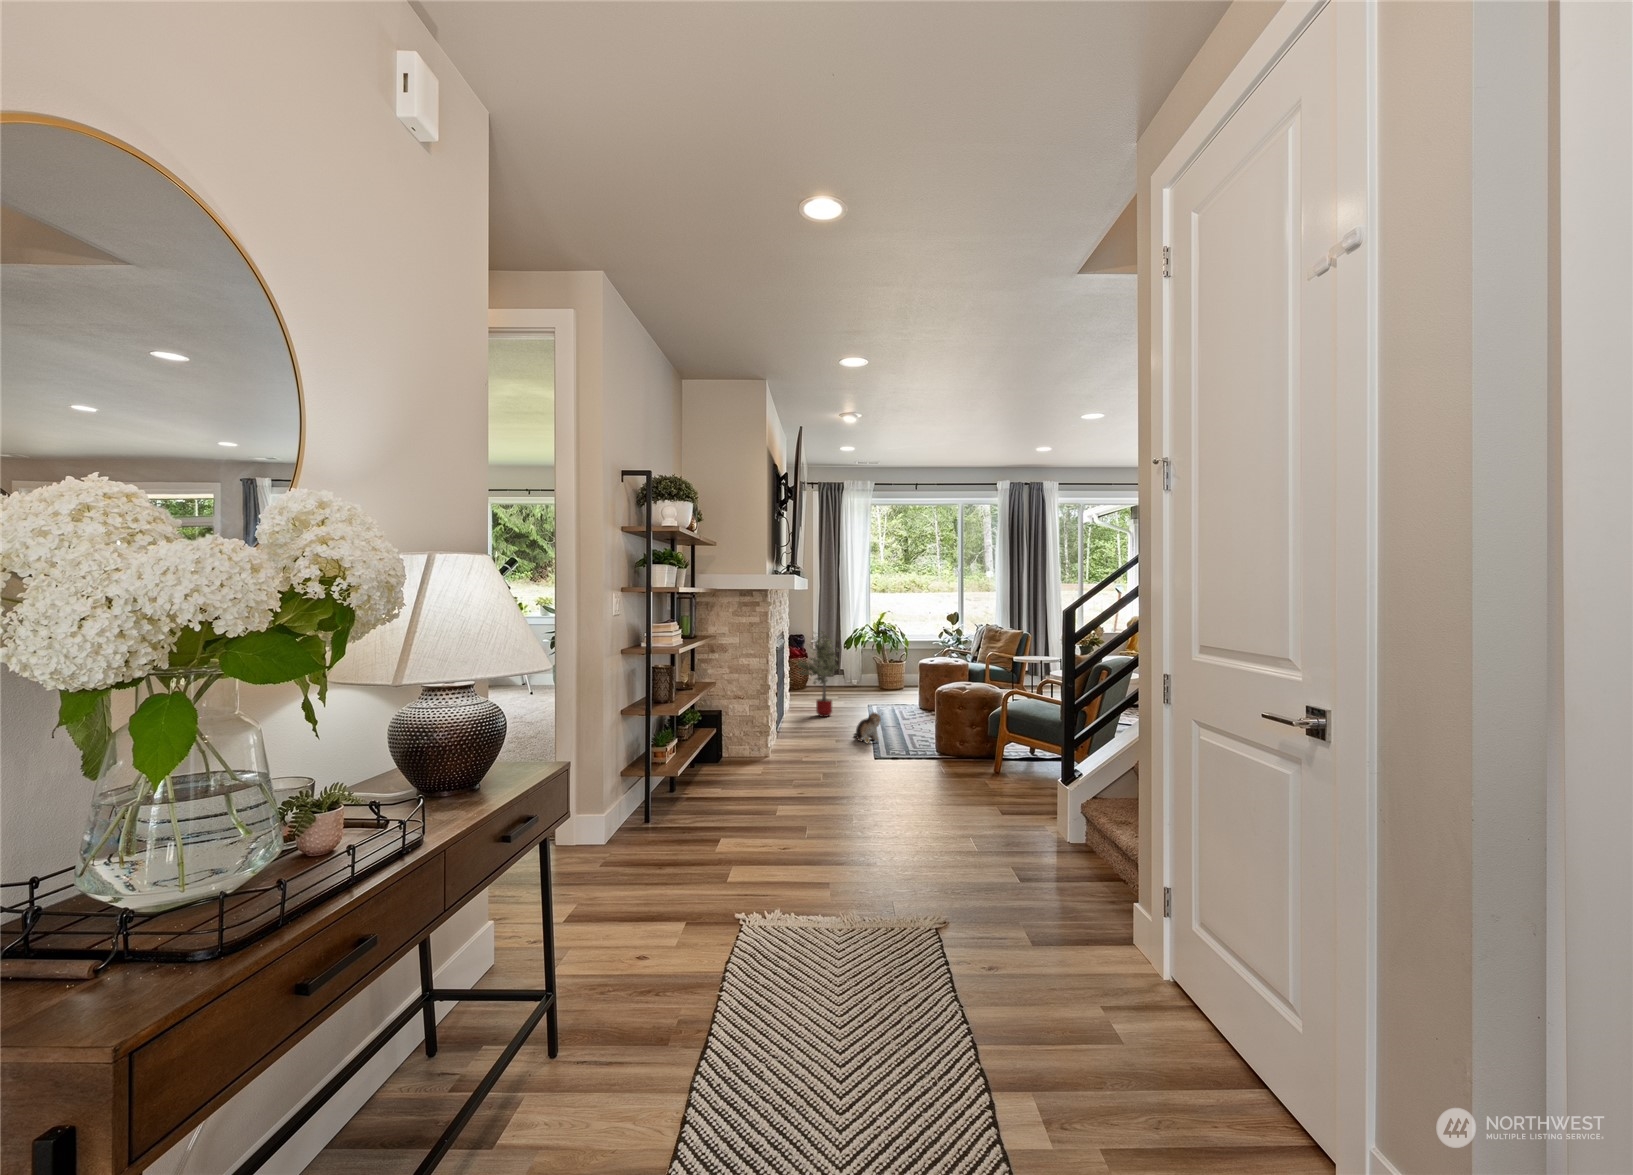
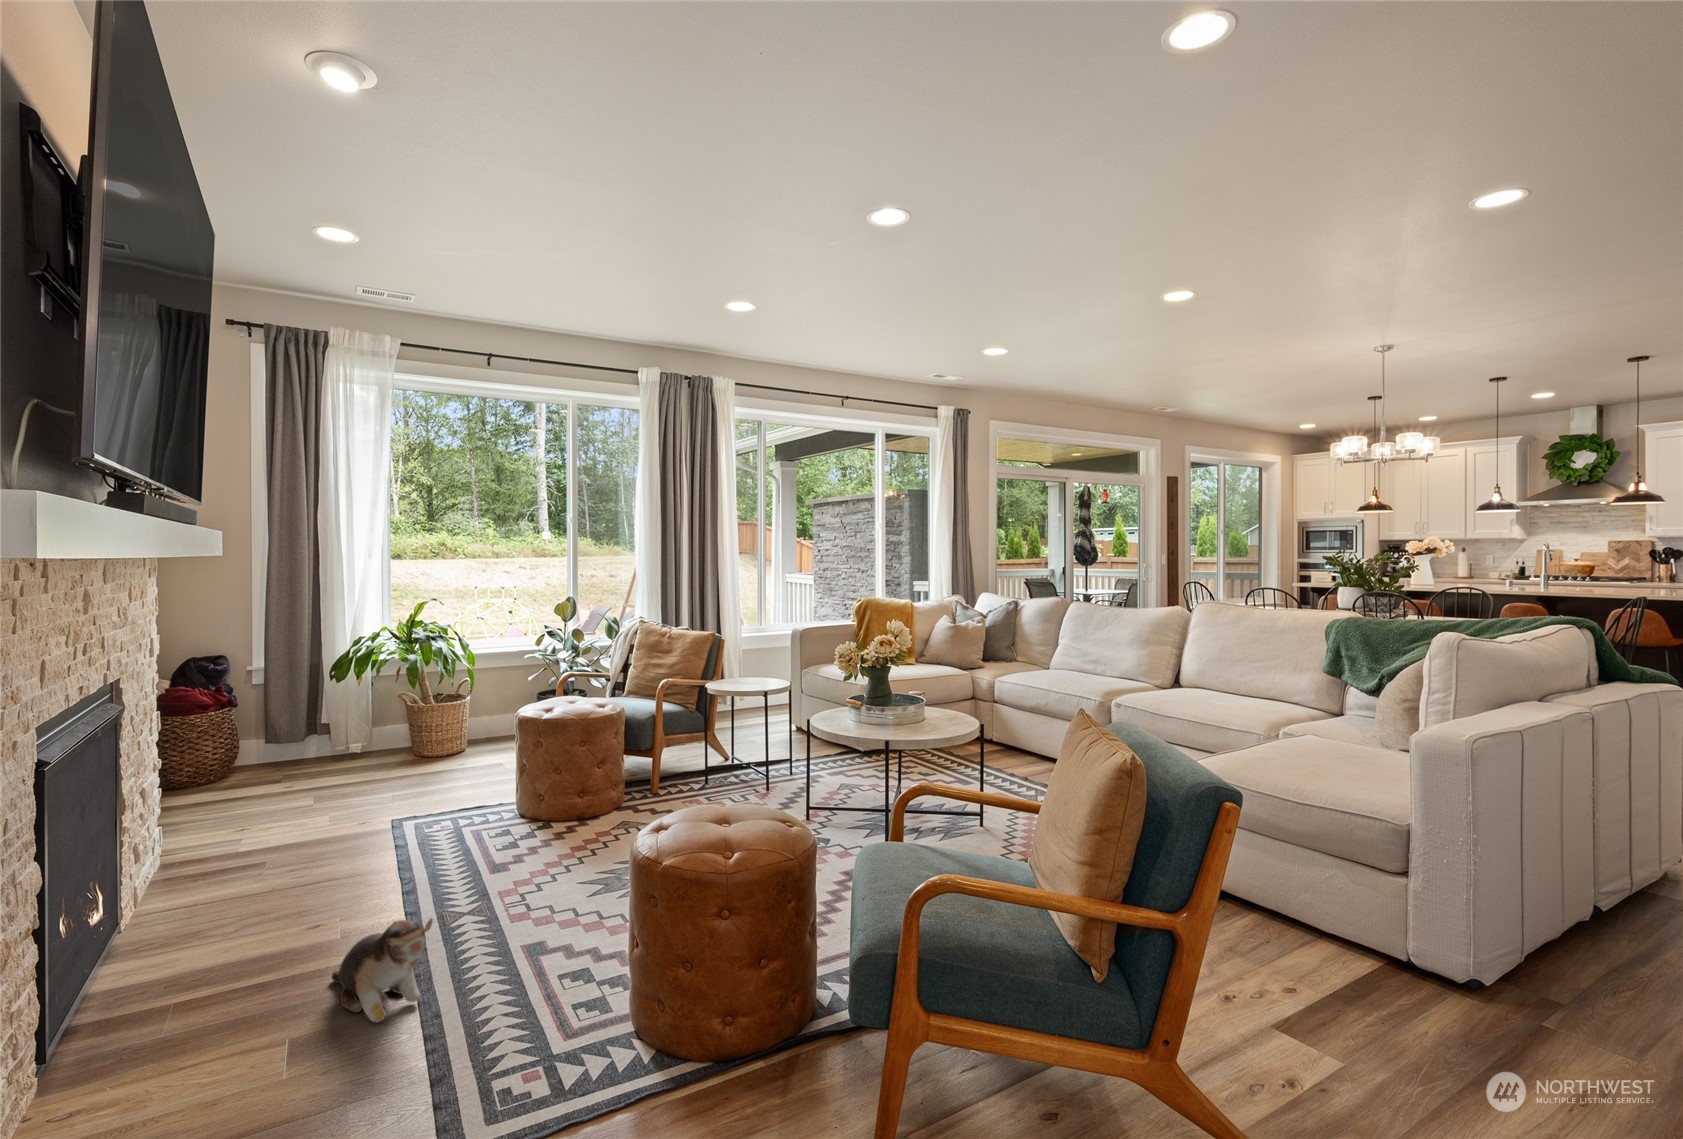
potted tree: present [798,631,838,717] -> none [161,655,306,887]

